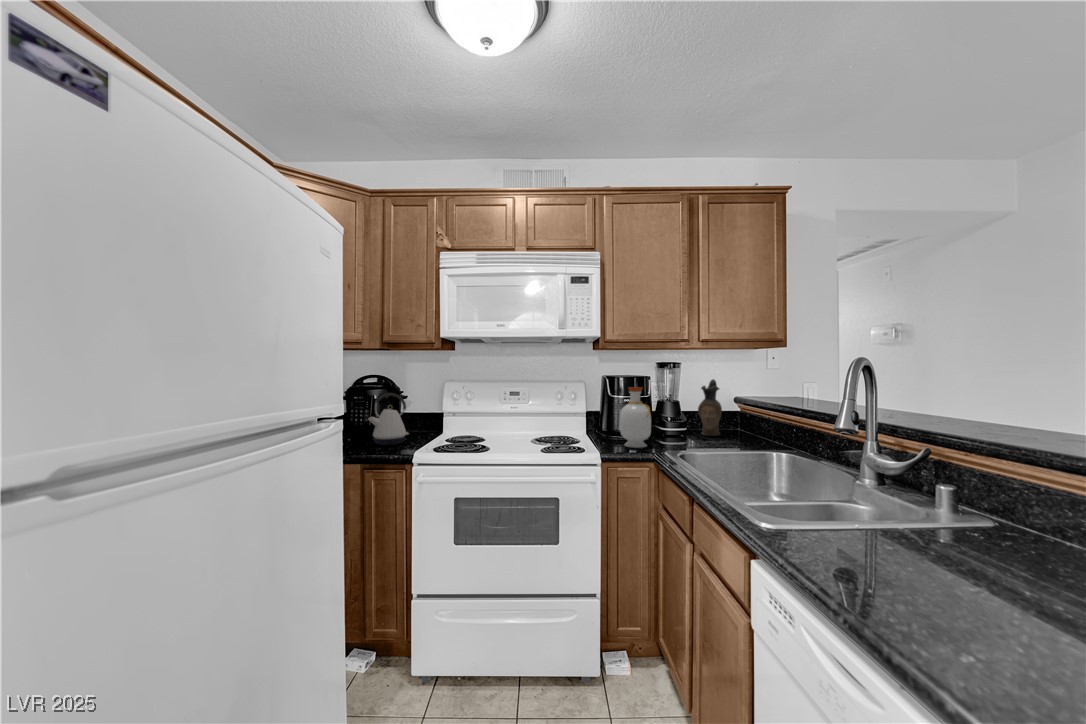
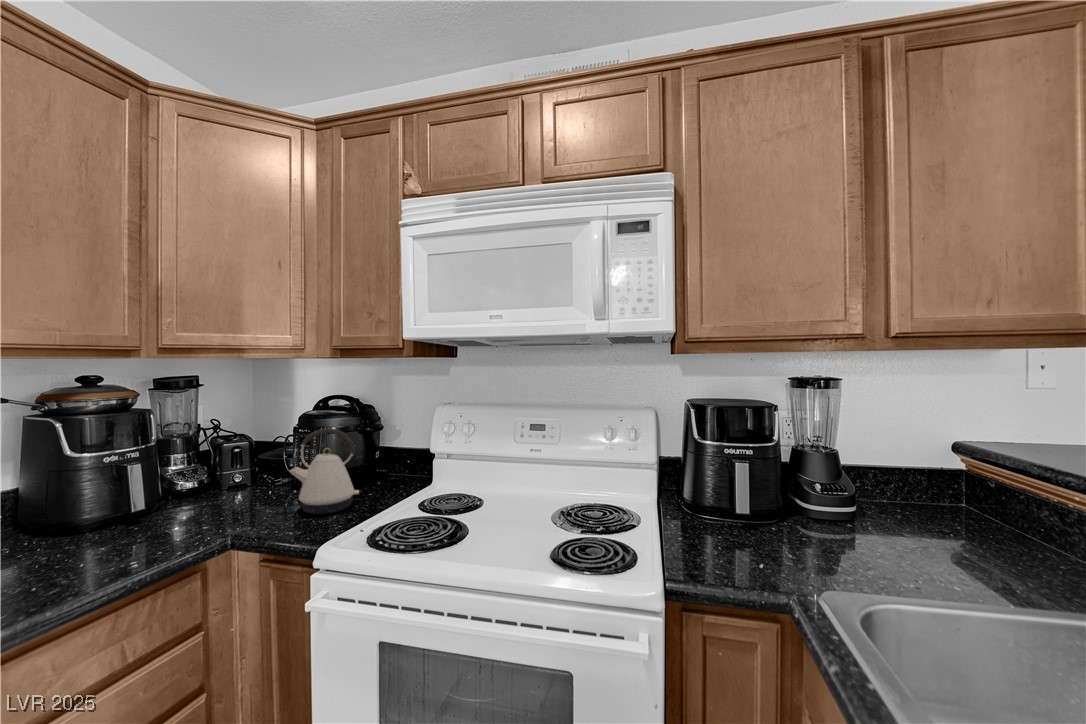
ceramic pitcher: present [698,379,722,436] -> none [877,410,934,526]
bottle: present [620,387,651,448] -> none [711,431,778,558]

